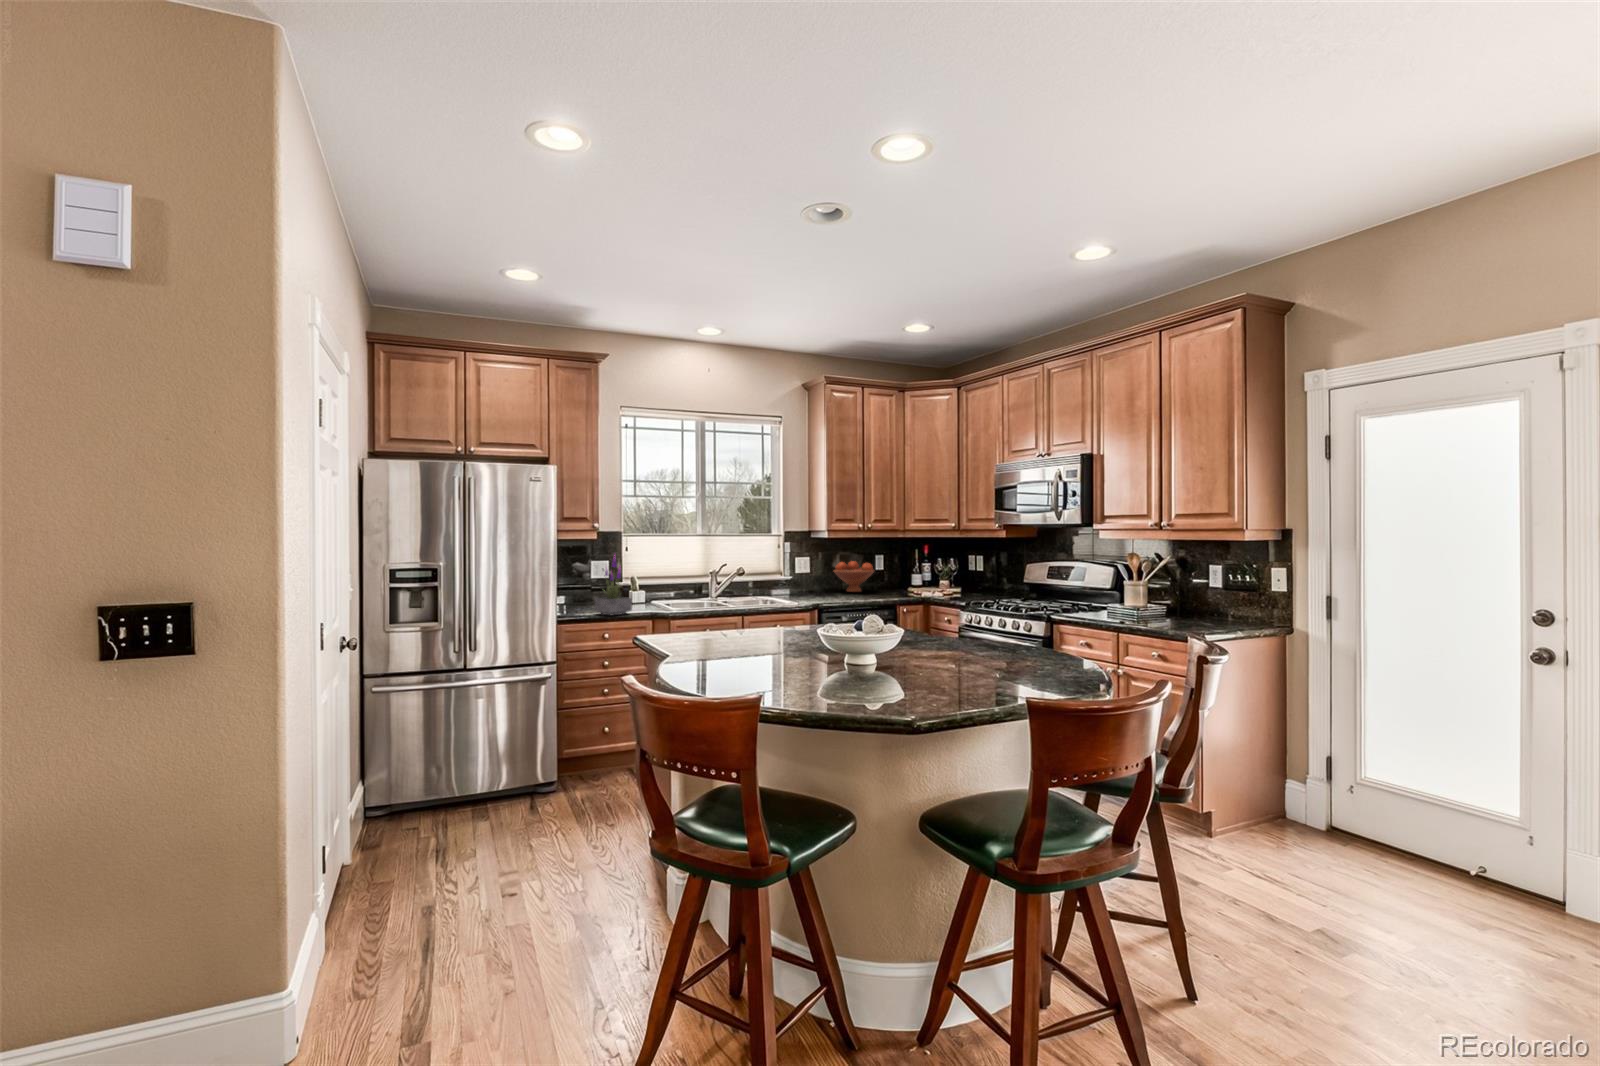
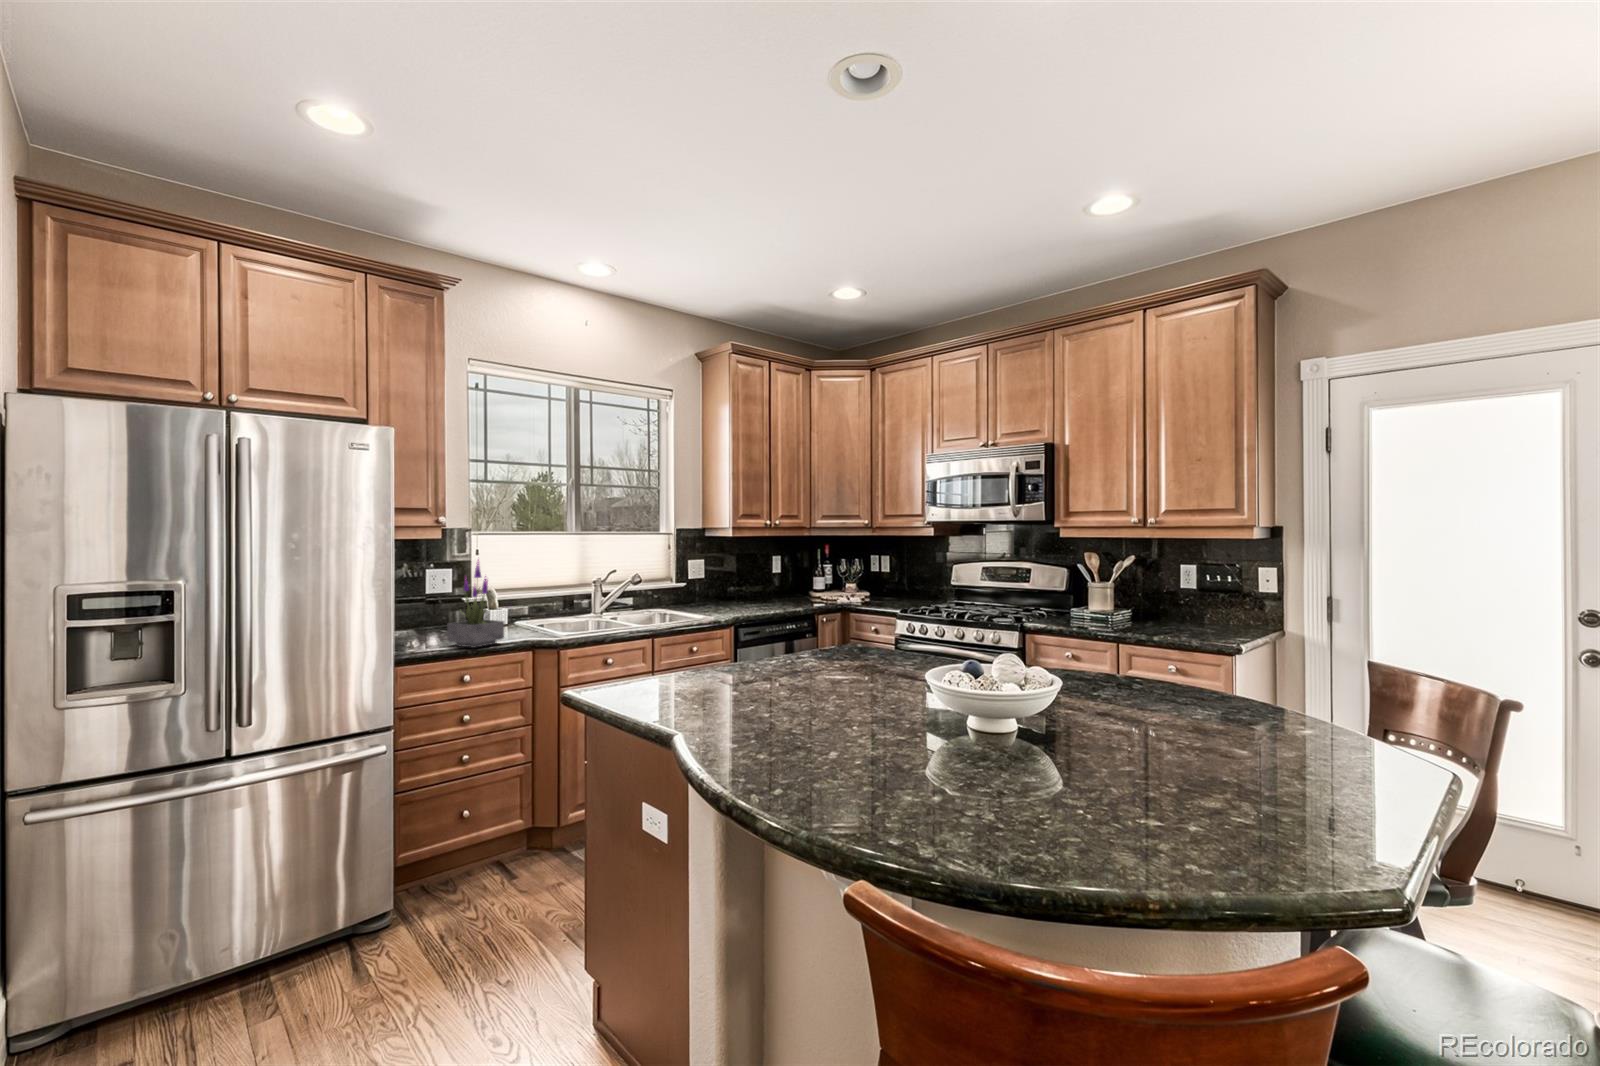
fruit bowl: present [834,561,874,592] -> none [730,563,777,599]

